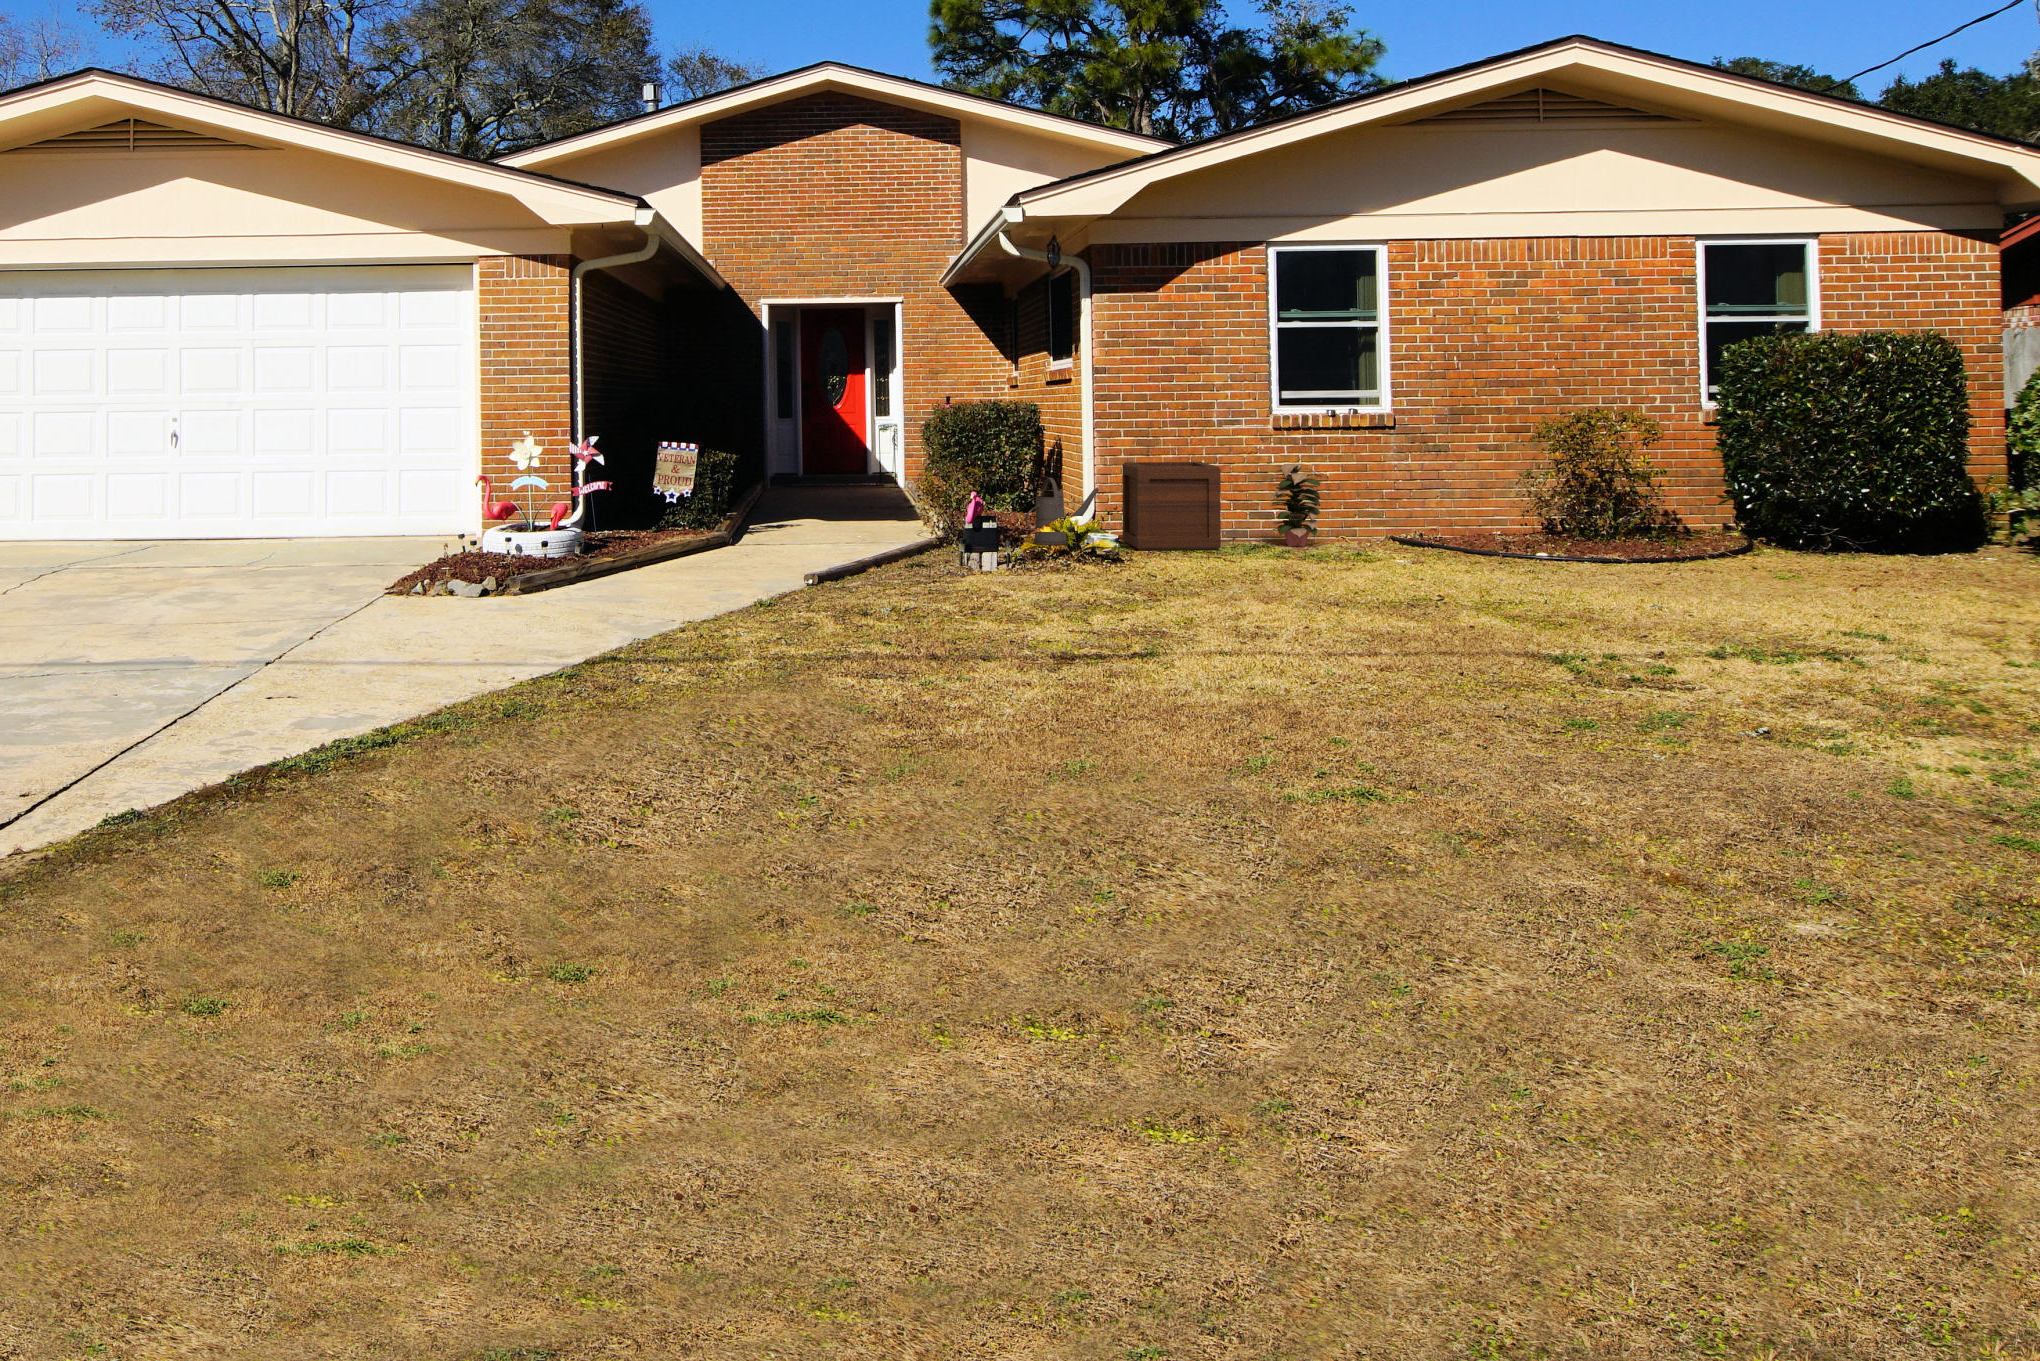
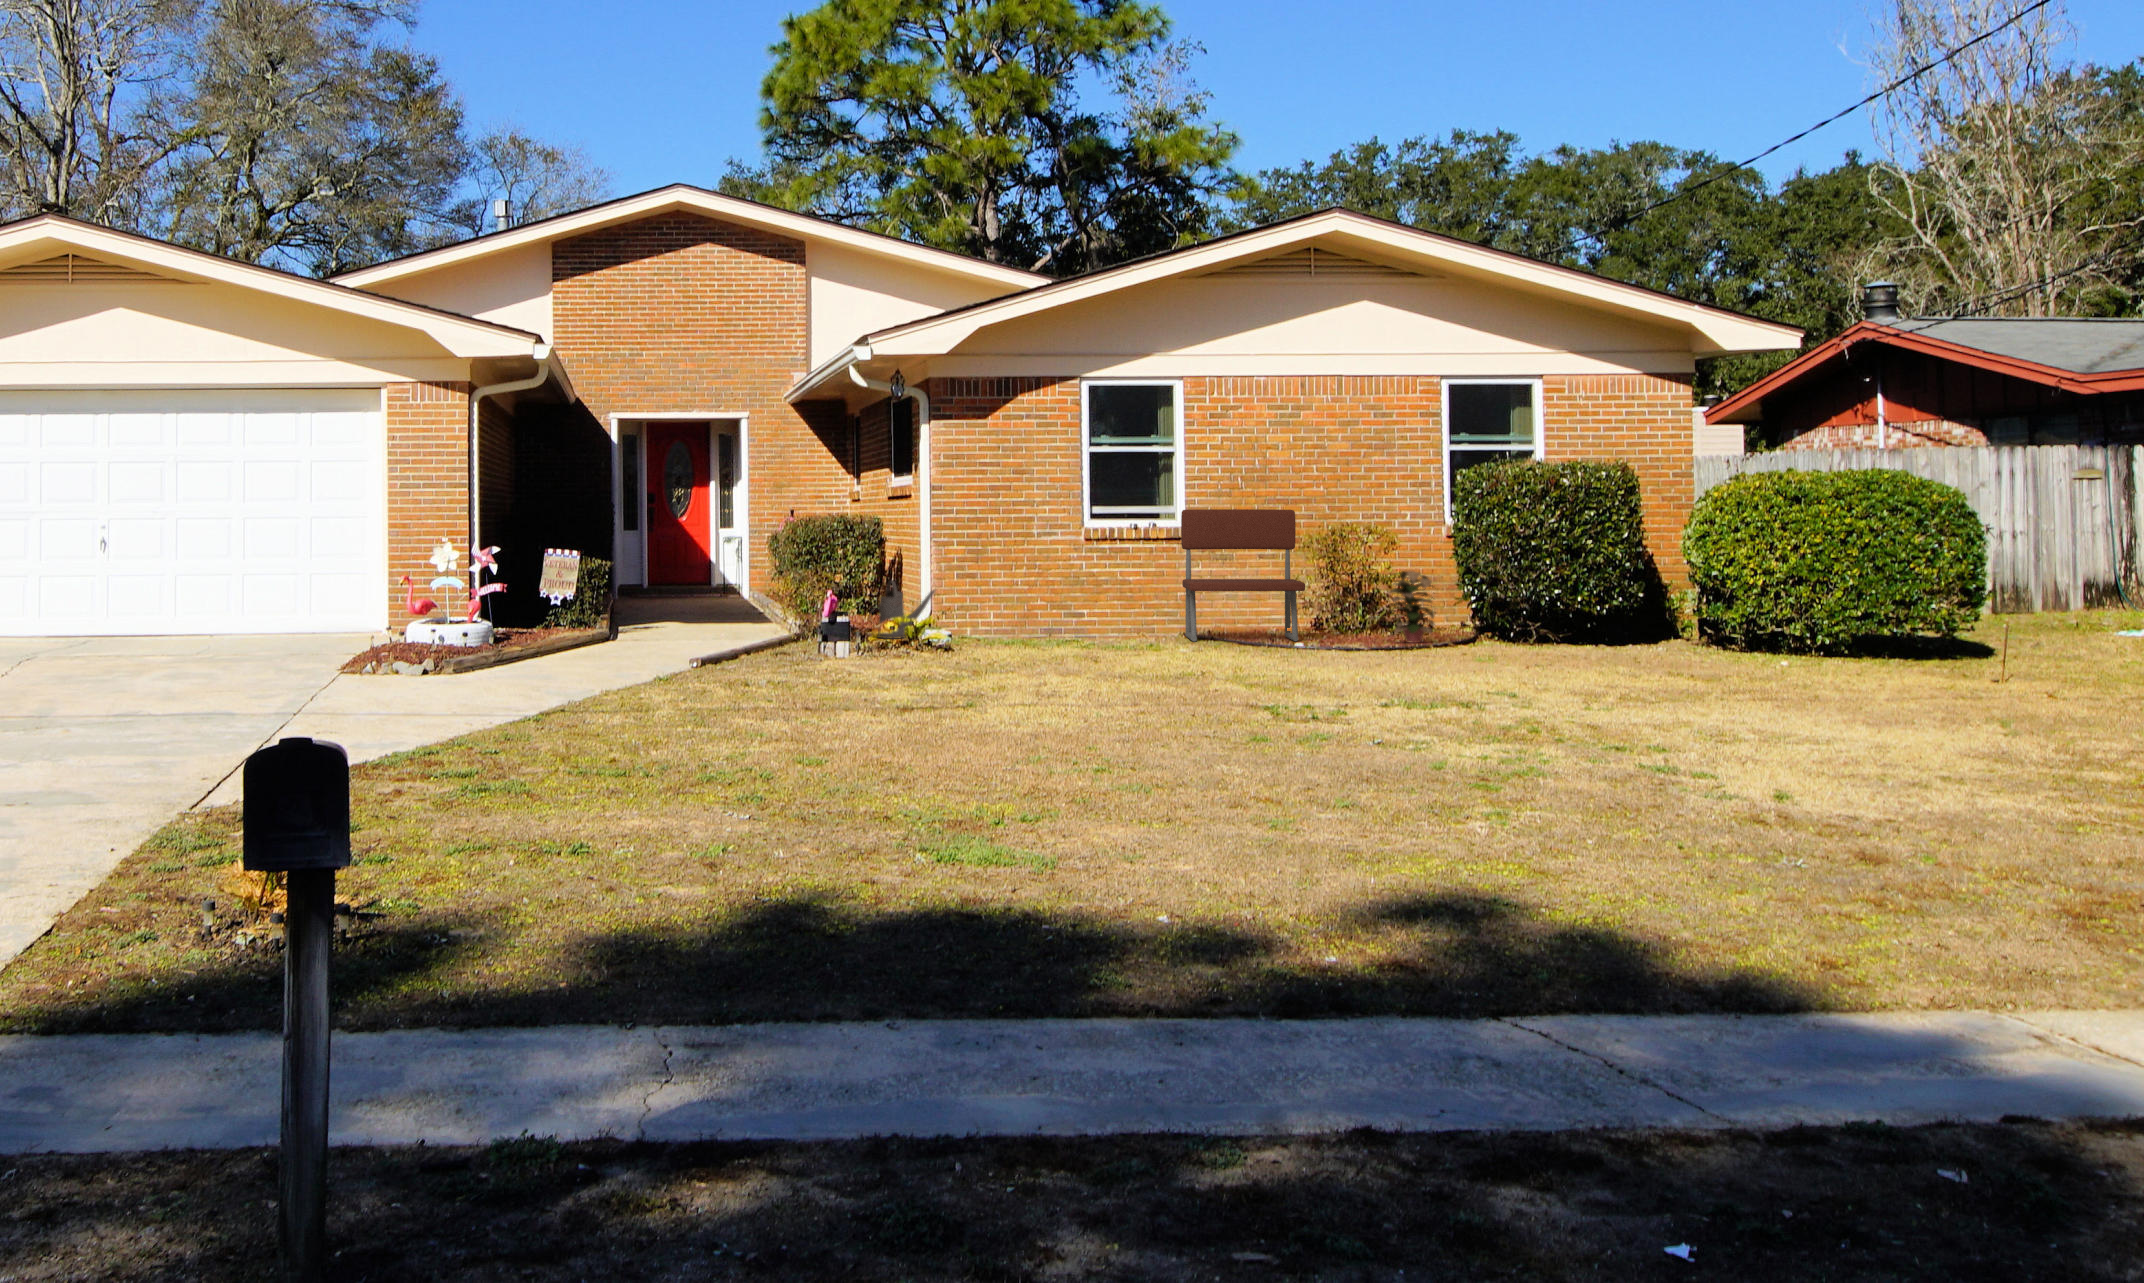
bench: none [1389,395,1546,549] -> present [1181,509,1305,642]
wooden crate: present [1122,462,1221,550] -> none [955,567,1033,643]
decorative plant: present [1267,464,1324,546] -> present [1387,571,1434,643]

